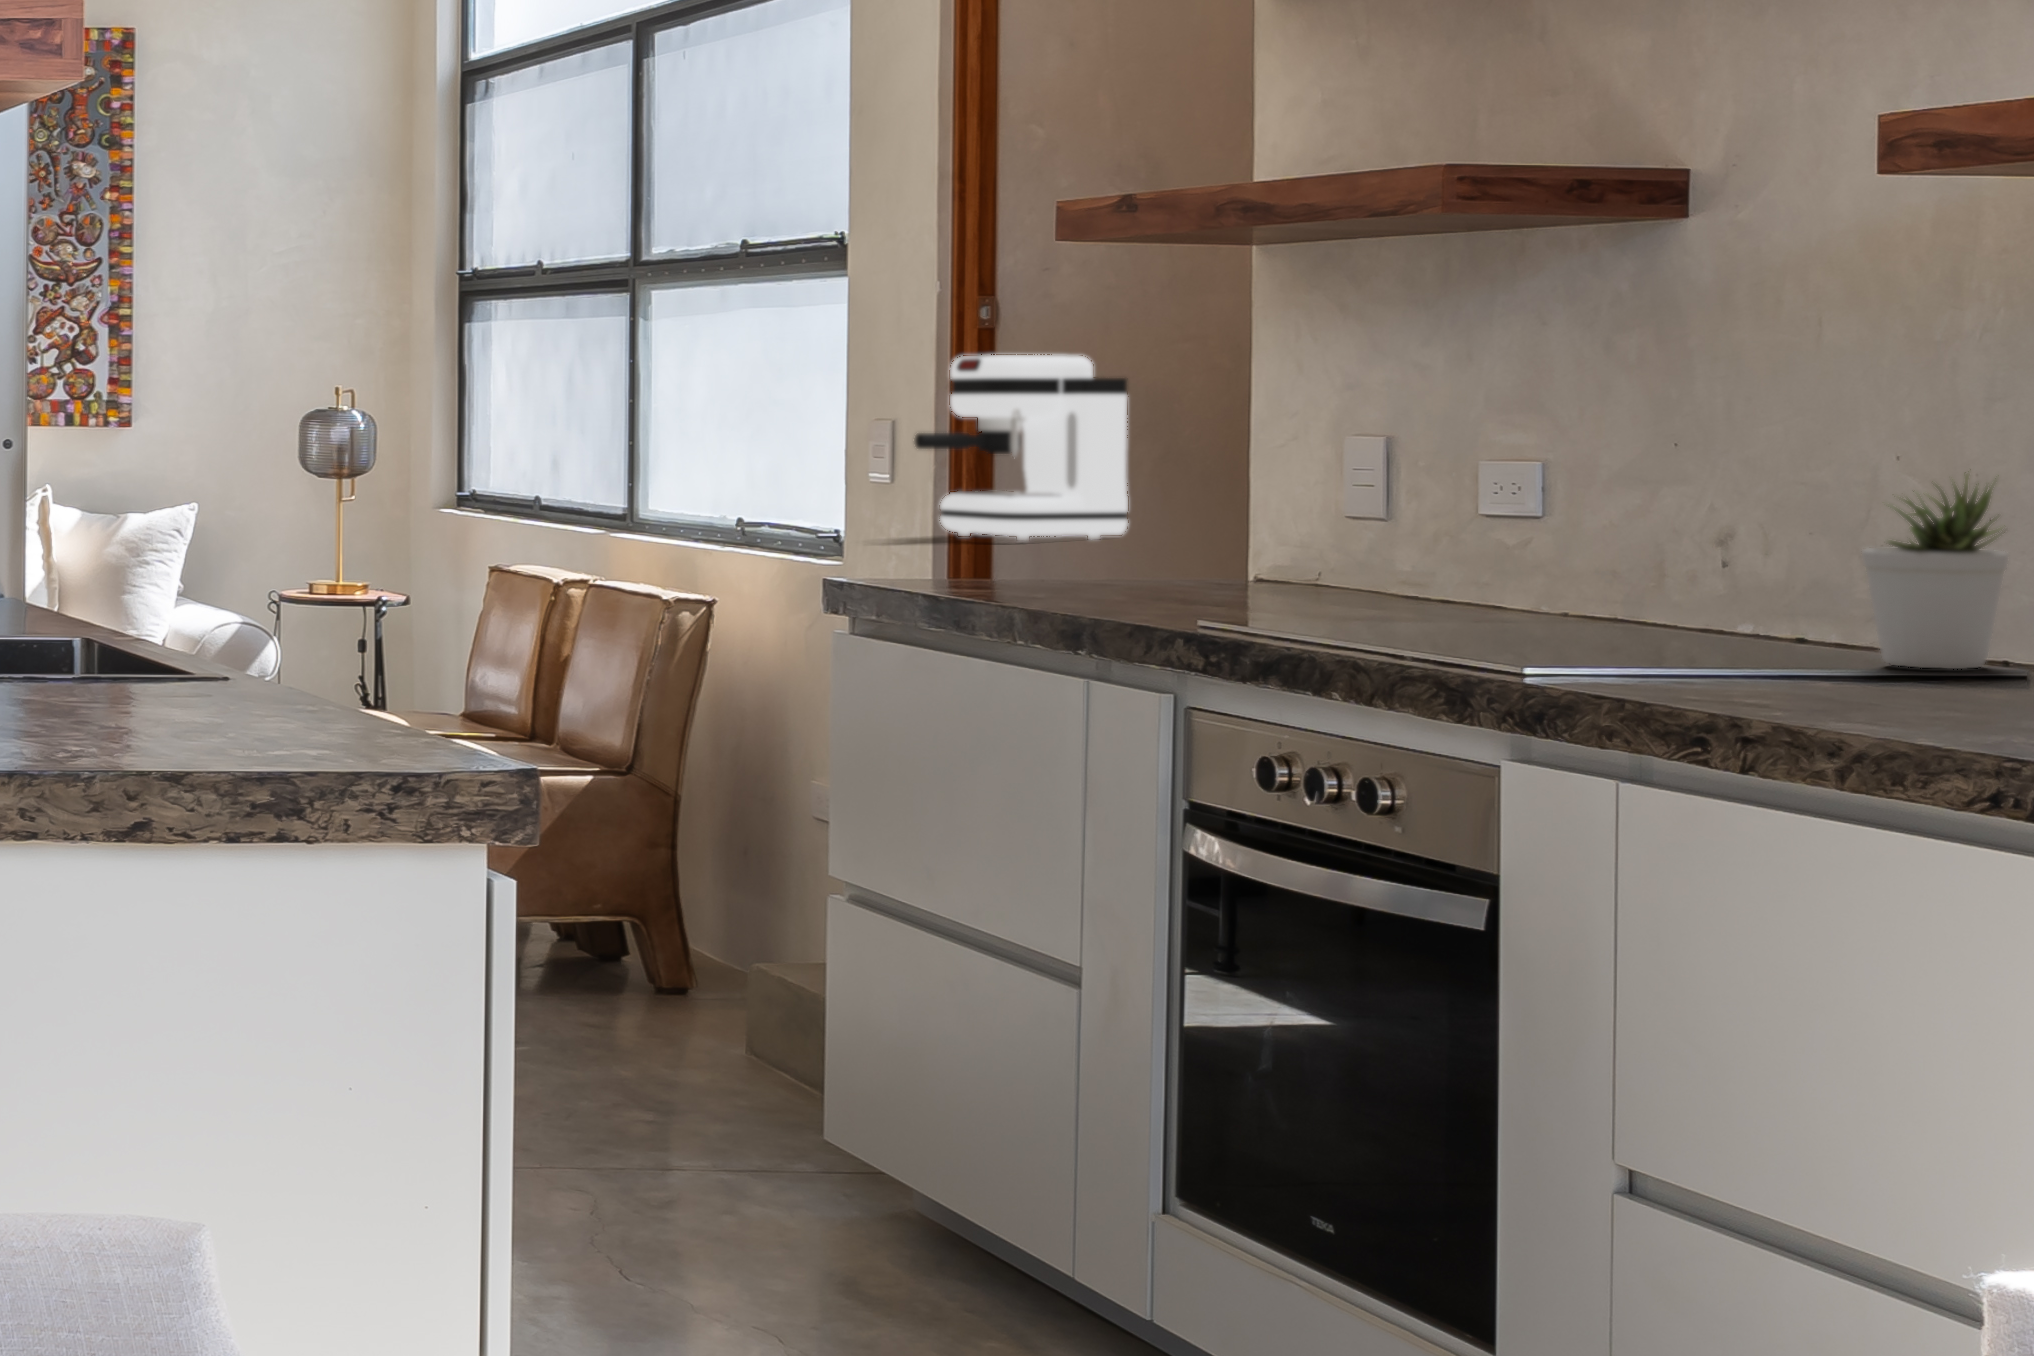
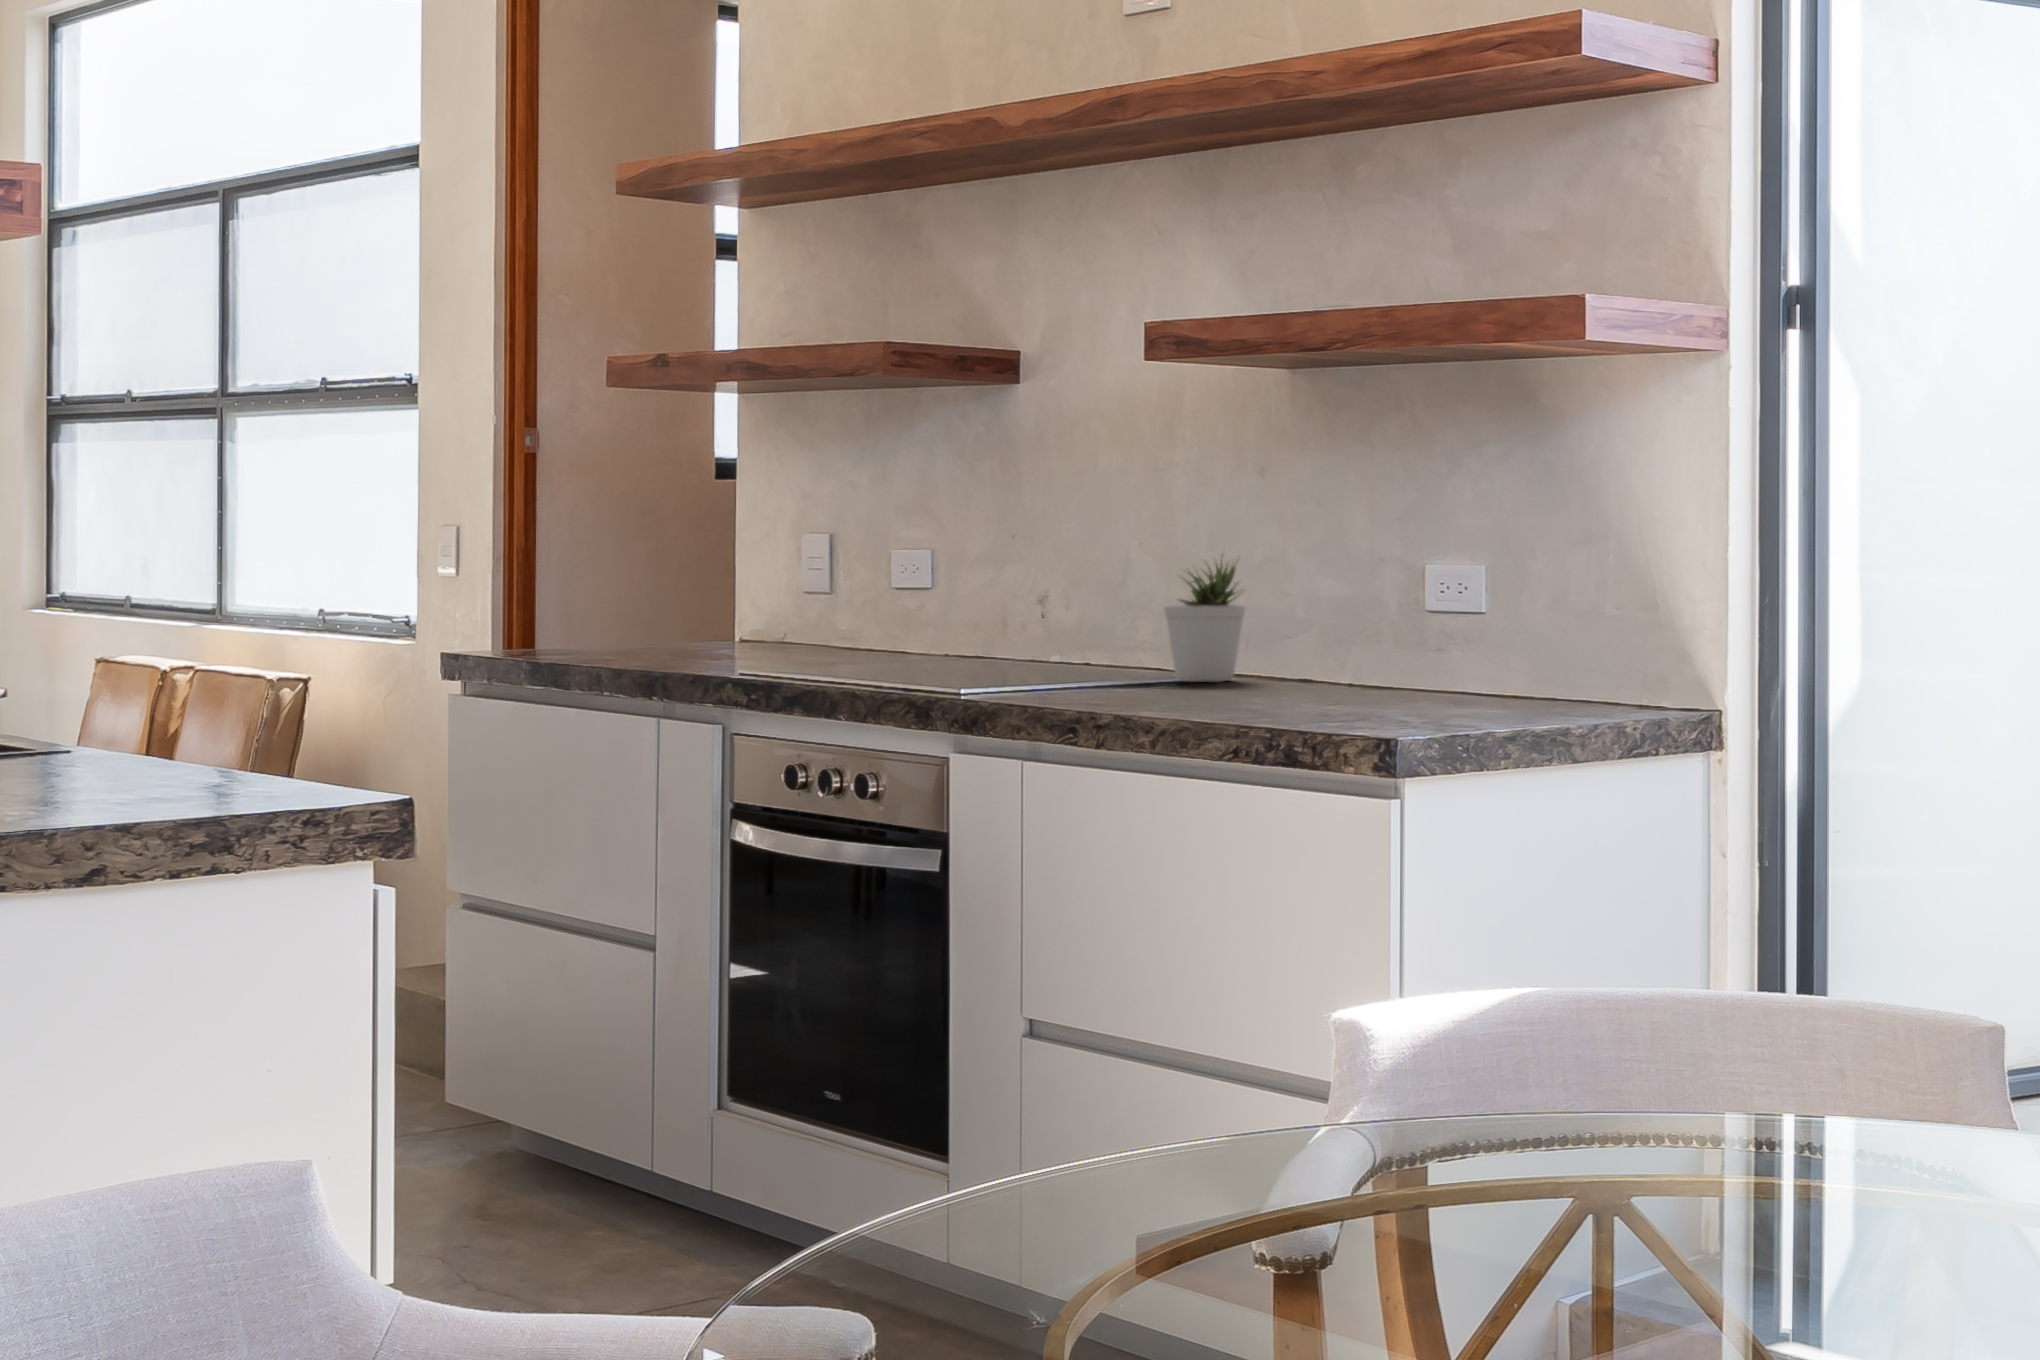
coffee maker: present [915,355,1128,540] -> none [492,476,663,627]

